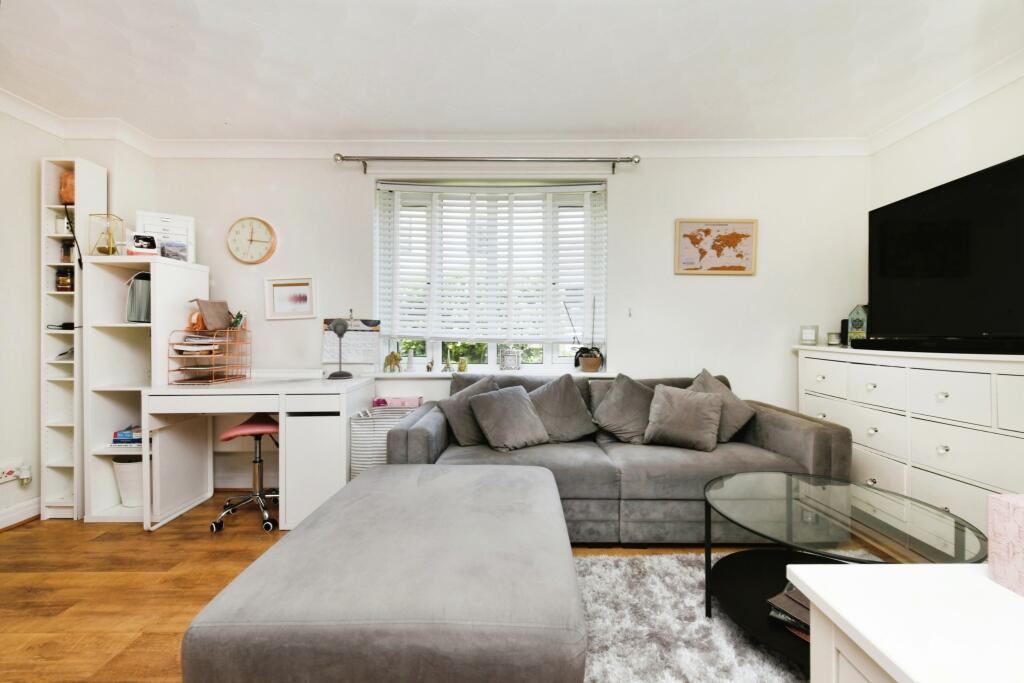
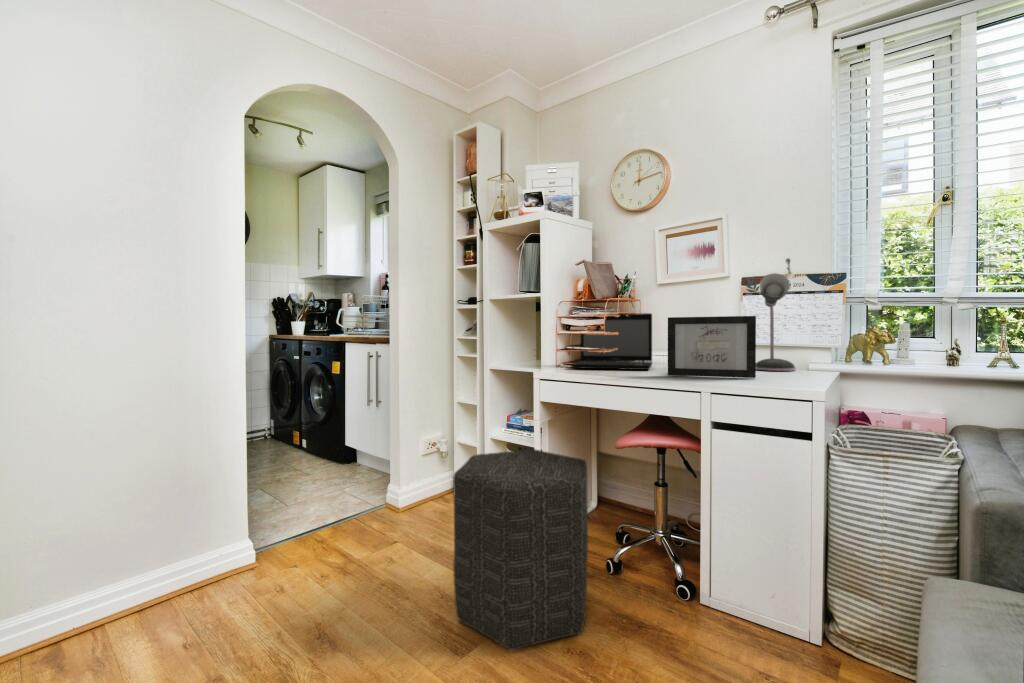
laptop: none [182,341,258,385] -> present [571,313,652,370]
picture frame: none [262,346,320,386] -> present [668,316,756,378]
ottoman: none [49,452,192,603] -> present [453,449,588,651]

